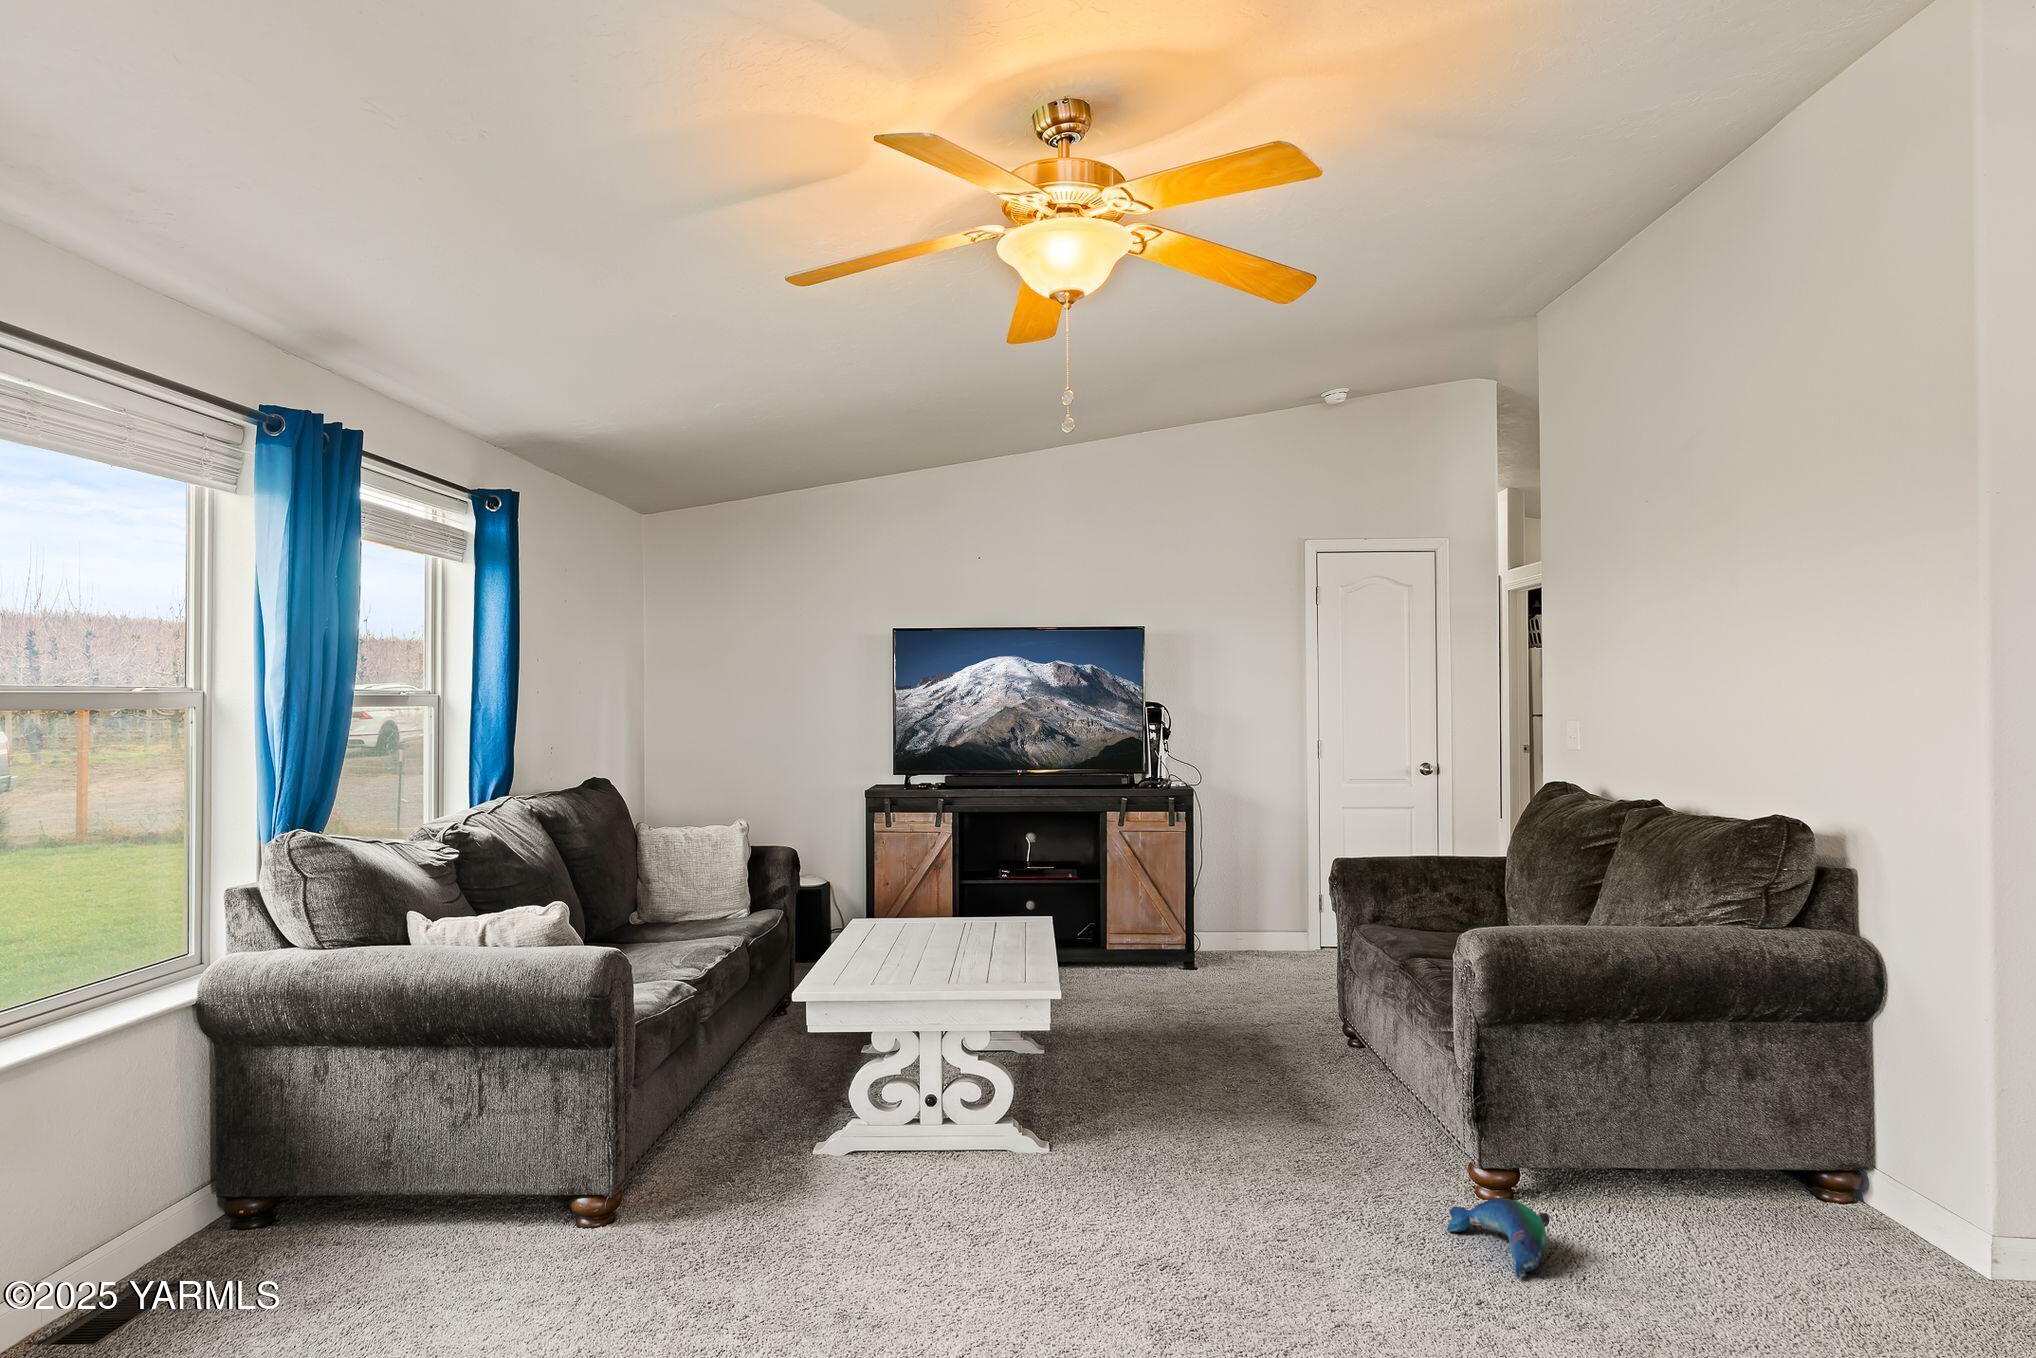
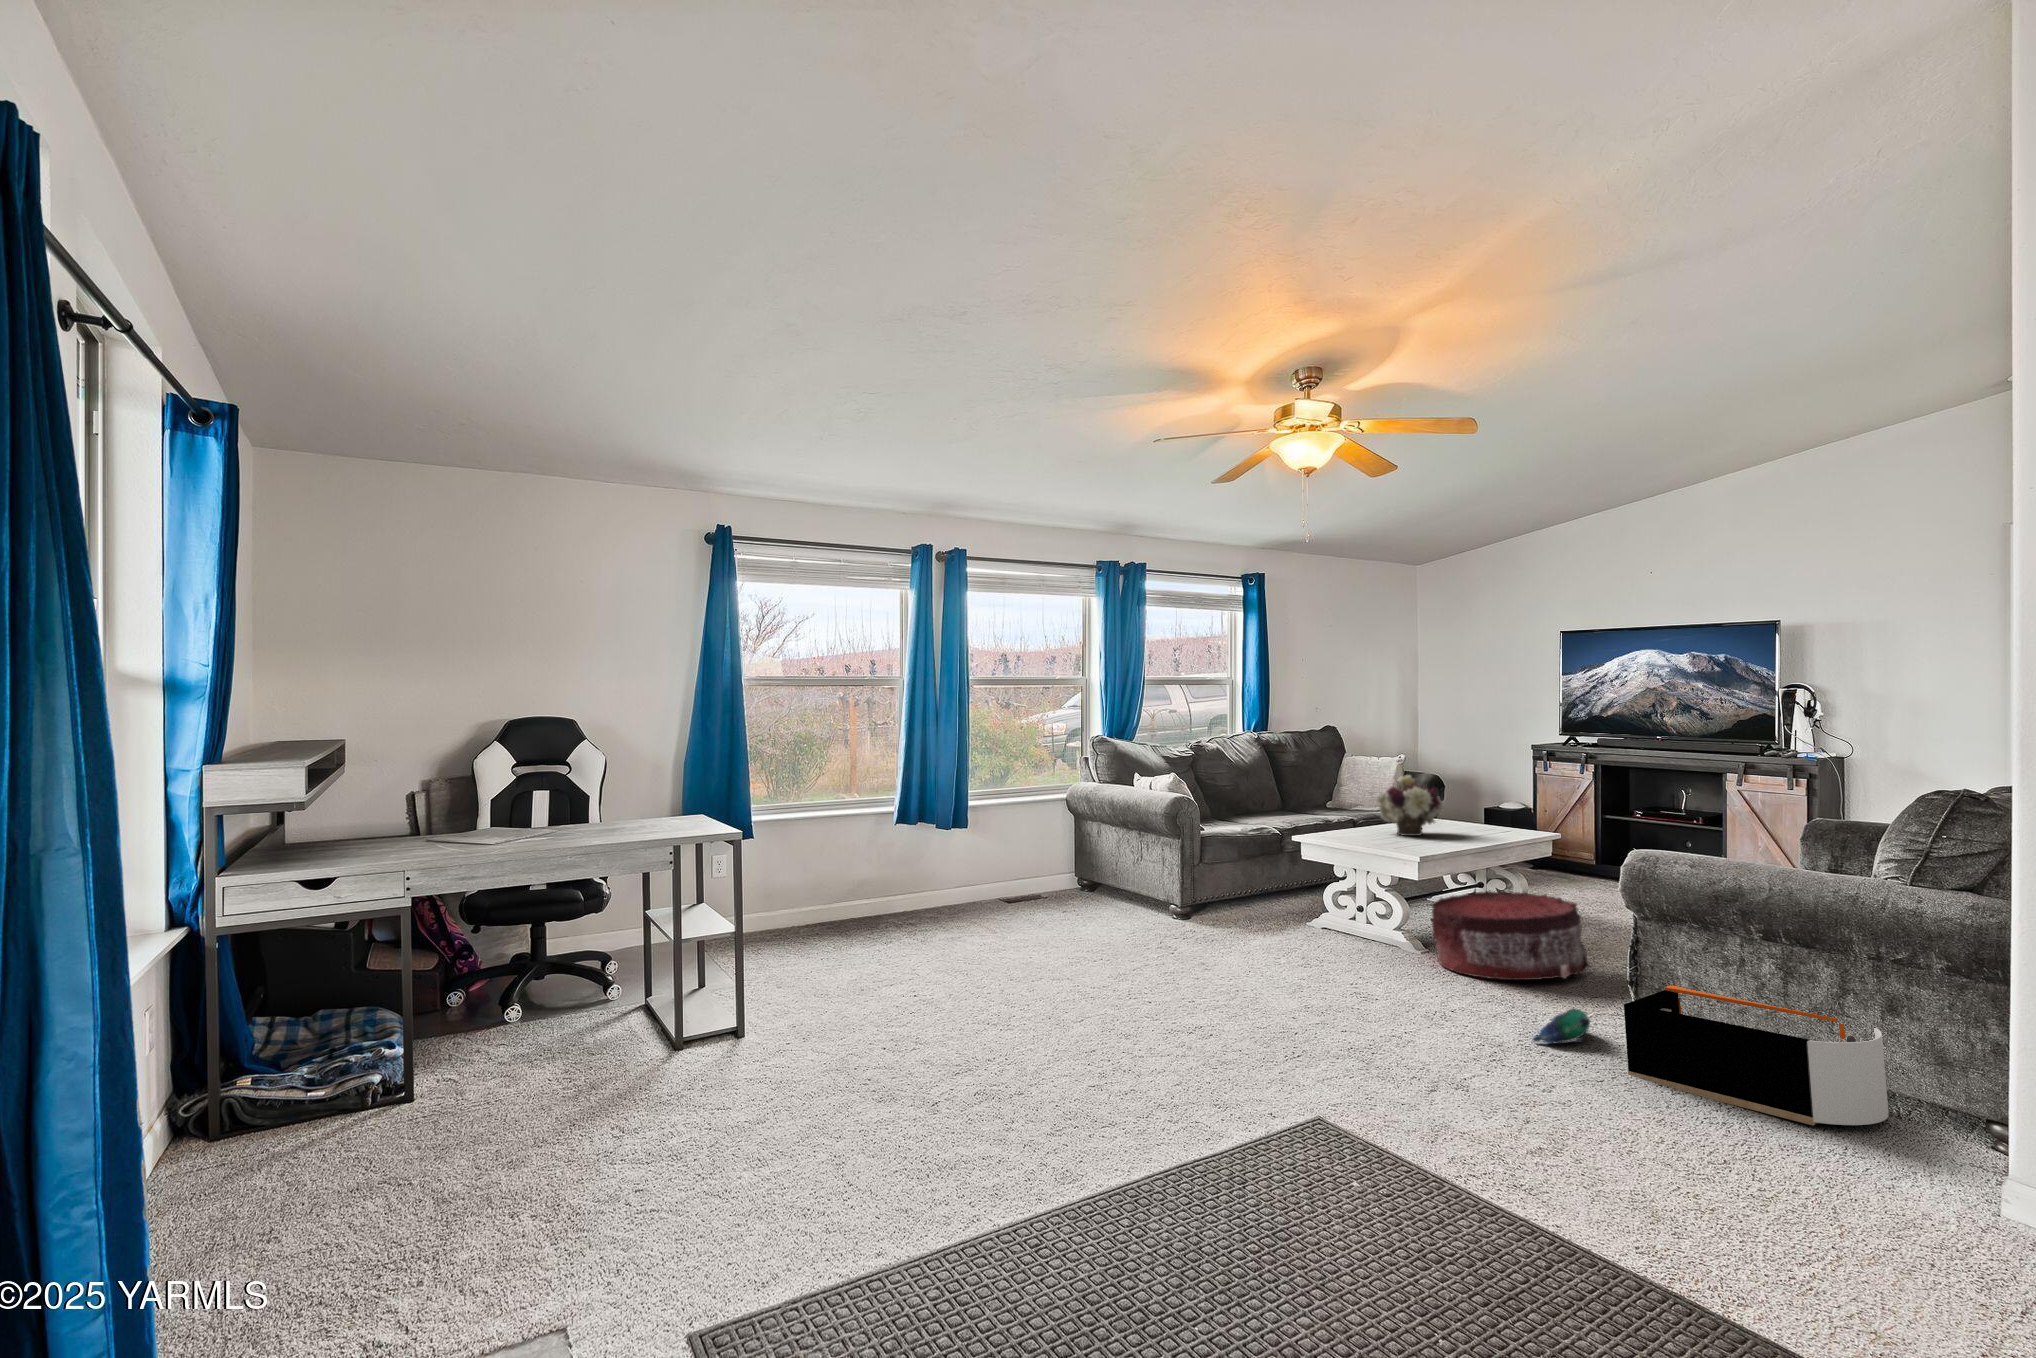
flower arrangement: none [878,852,977,957] -> present [1375,775,1444,836]
pouf: none [1090,1015,1308,1181] -> present [1430,890,1590,980]
storage bin: none [1600,1116,1920,1291] -> present [1624,985,1888,1125]

